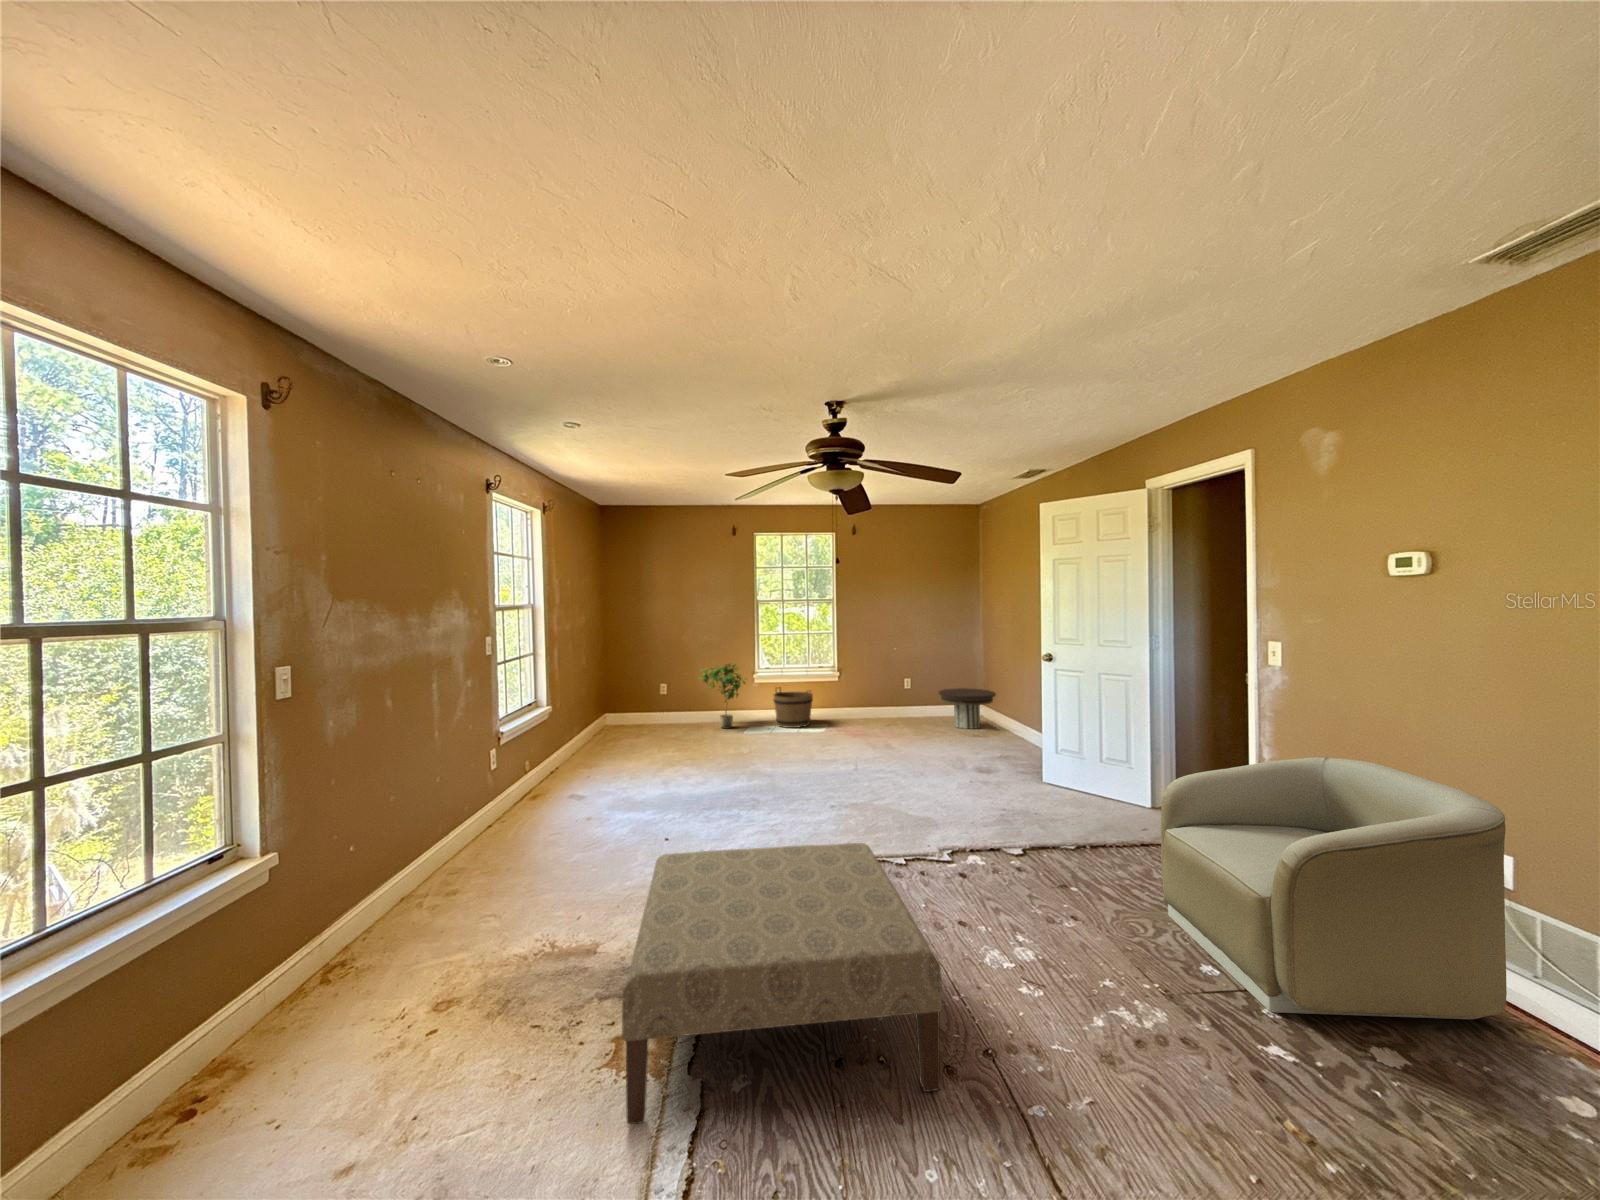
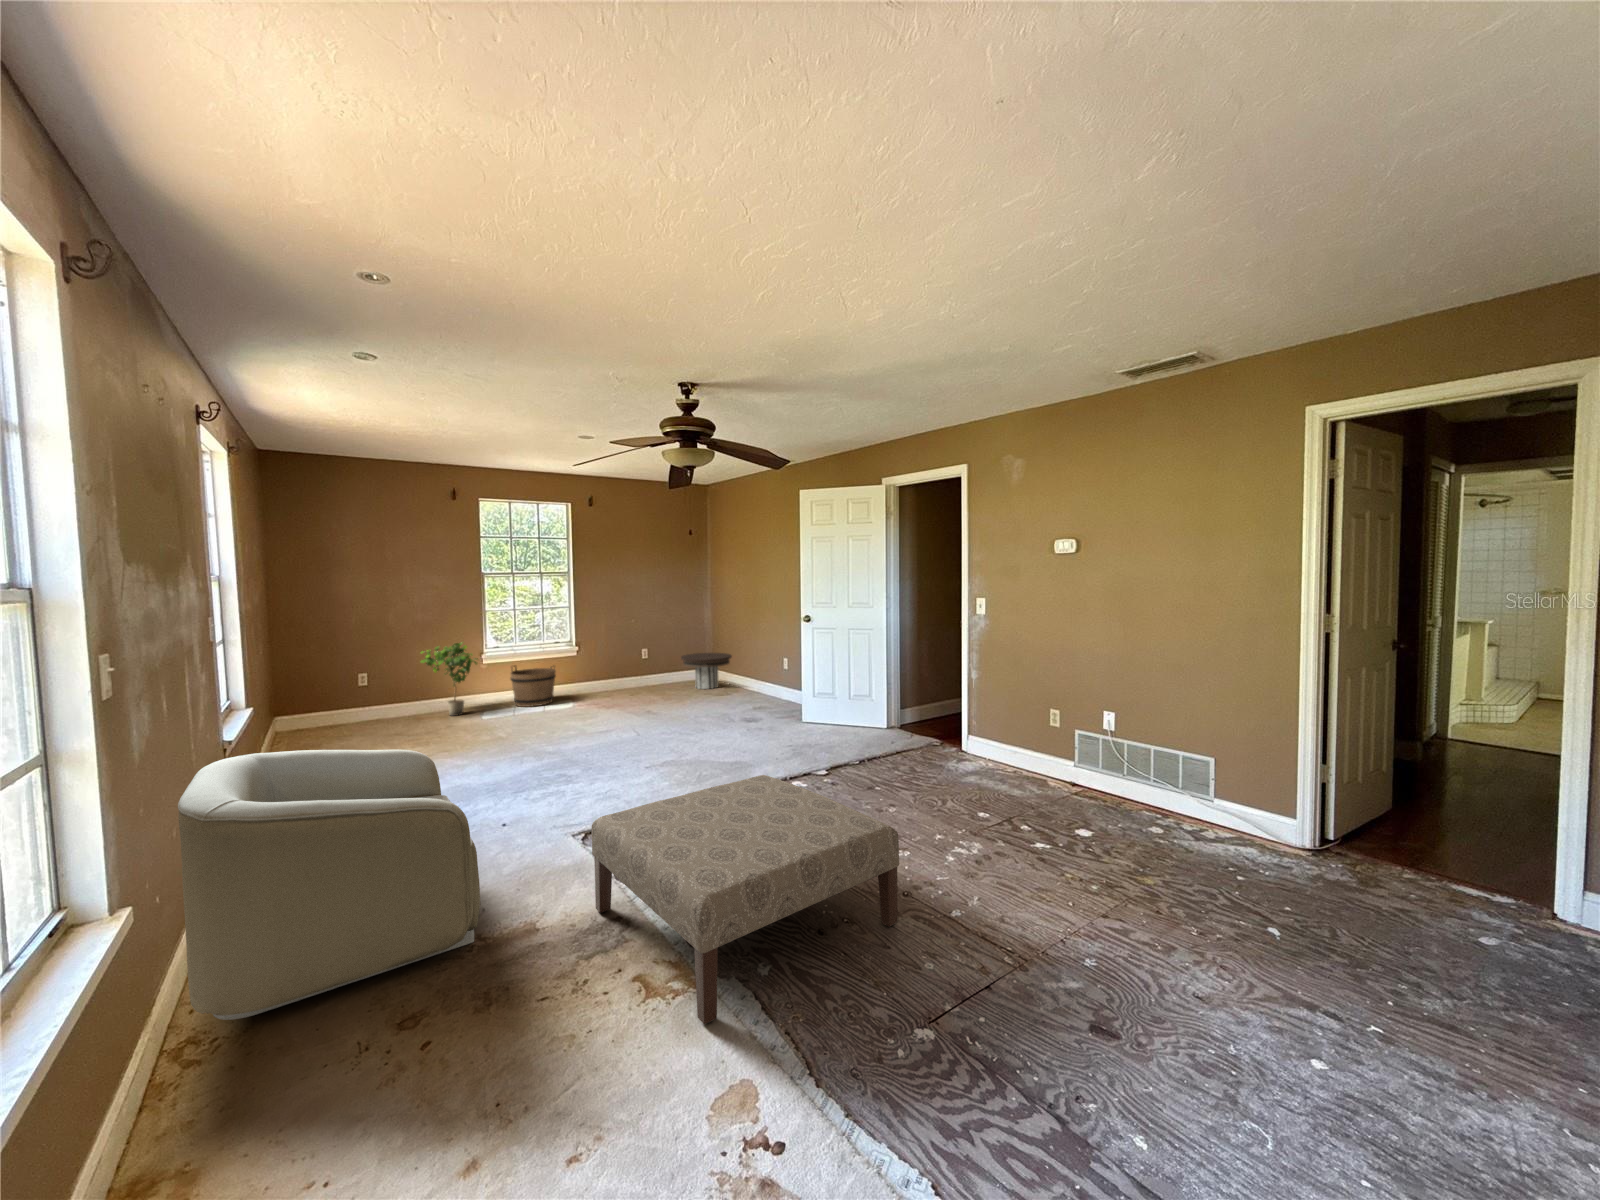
armchair: present [1161,757,1507,1019] -> present [178,750,480,1020]

